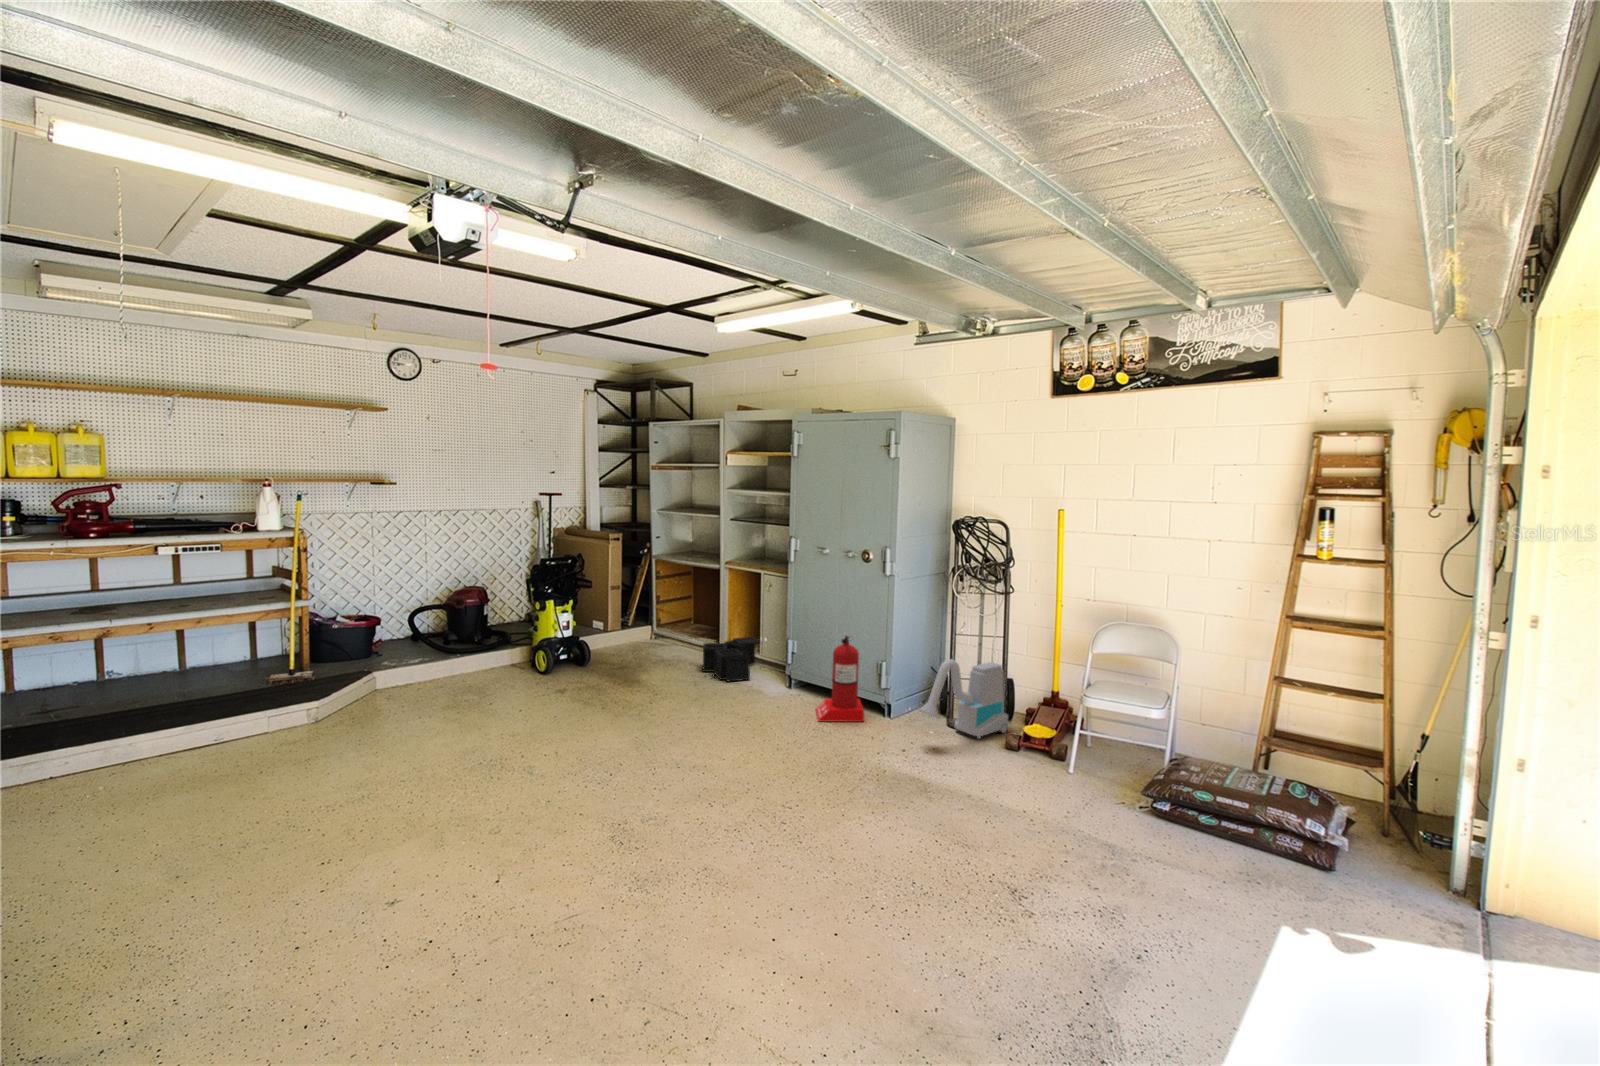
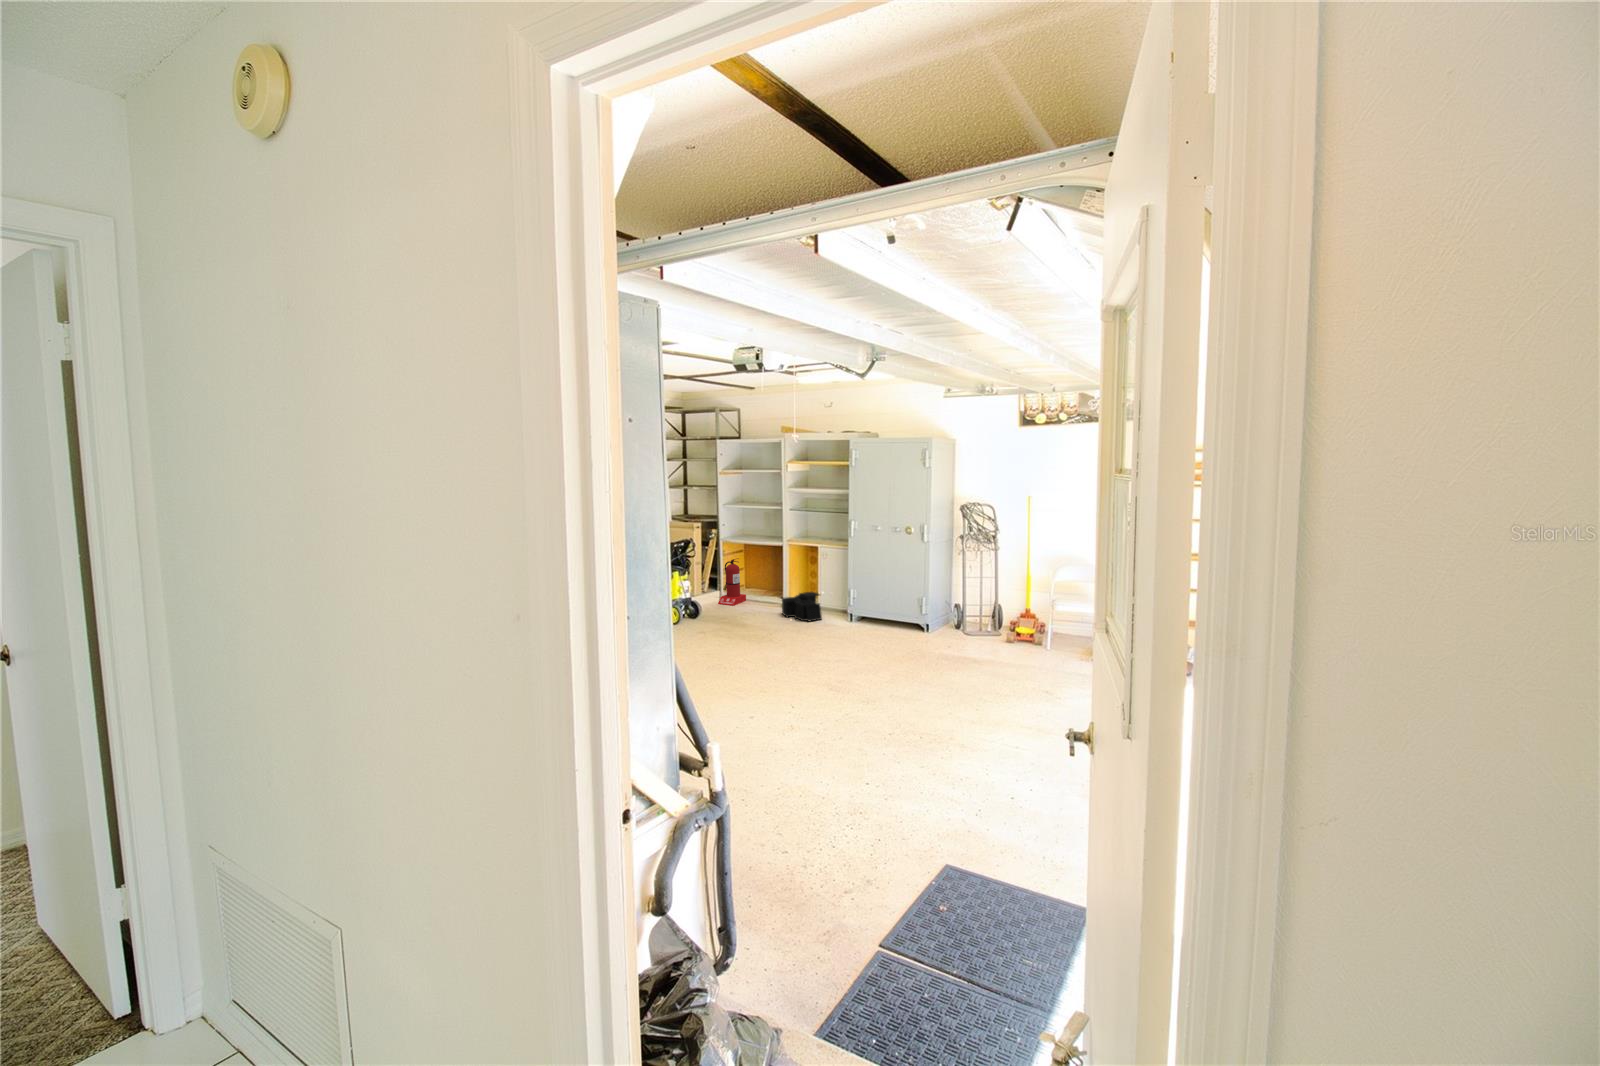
fire extinguisher: present [816,636,864,722] -> present [718,558,746,606]
vacuum cleaner: present [919,659,1008,739] -> none [953,592,1002,640]

